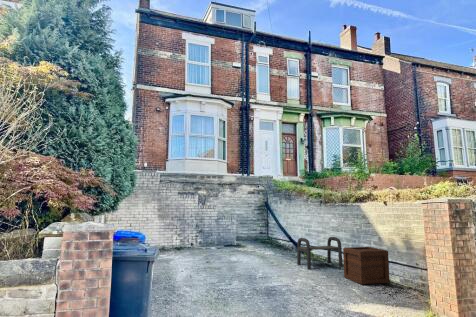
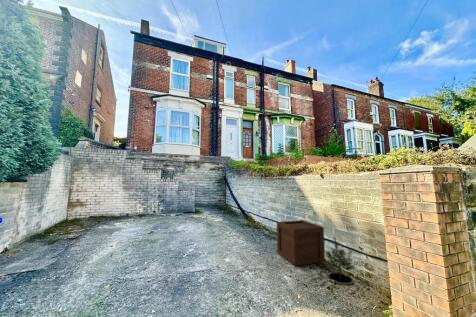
bench: present [297,237,343,269] -> none [237,207,278,240]
potted tree: none [386,255,413,294] -> present [324,238,354,285]

